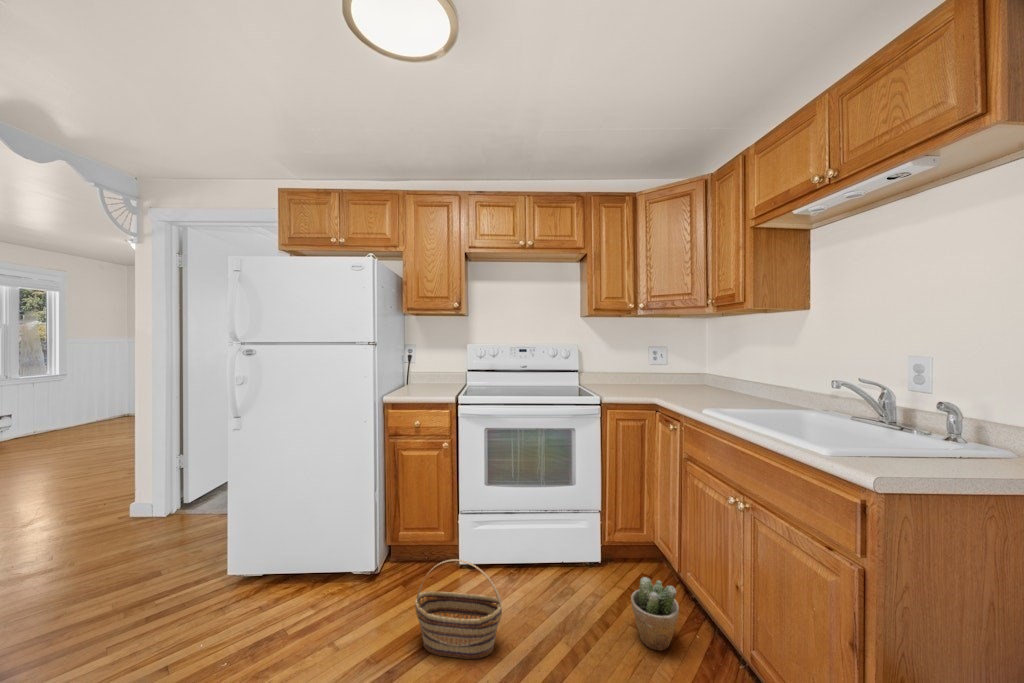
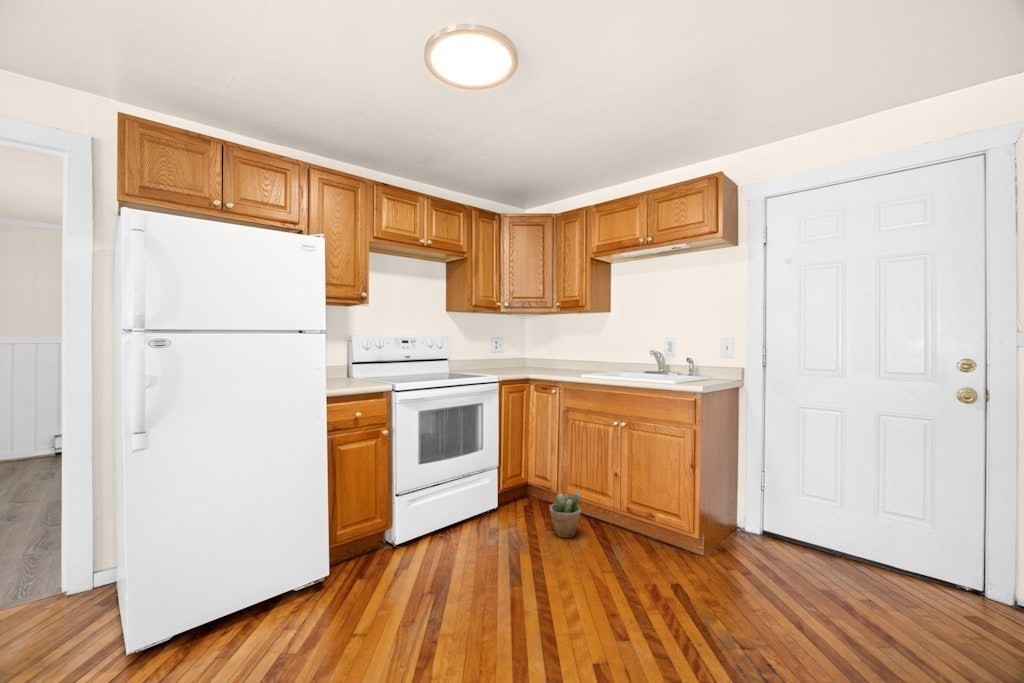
basket: present [415,559,502,659] -> none [425,513,494,598]

